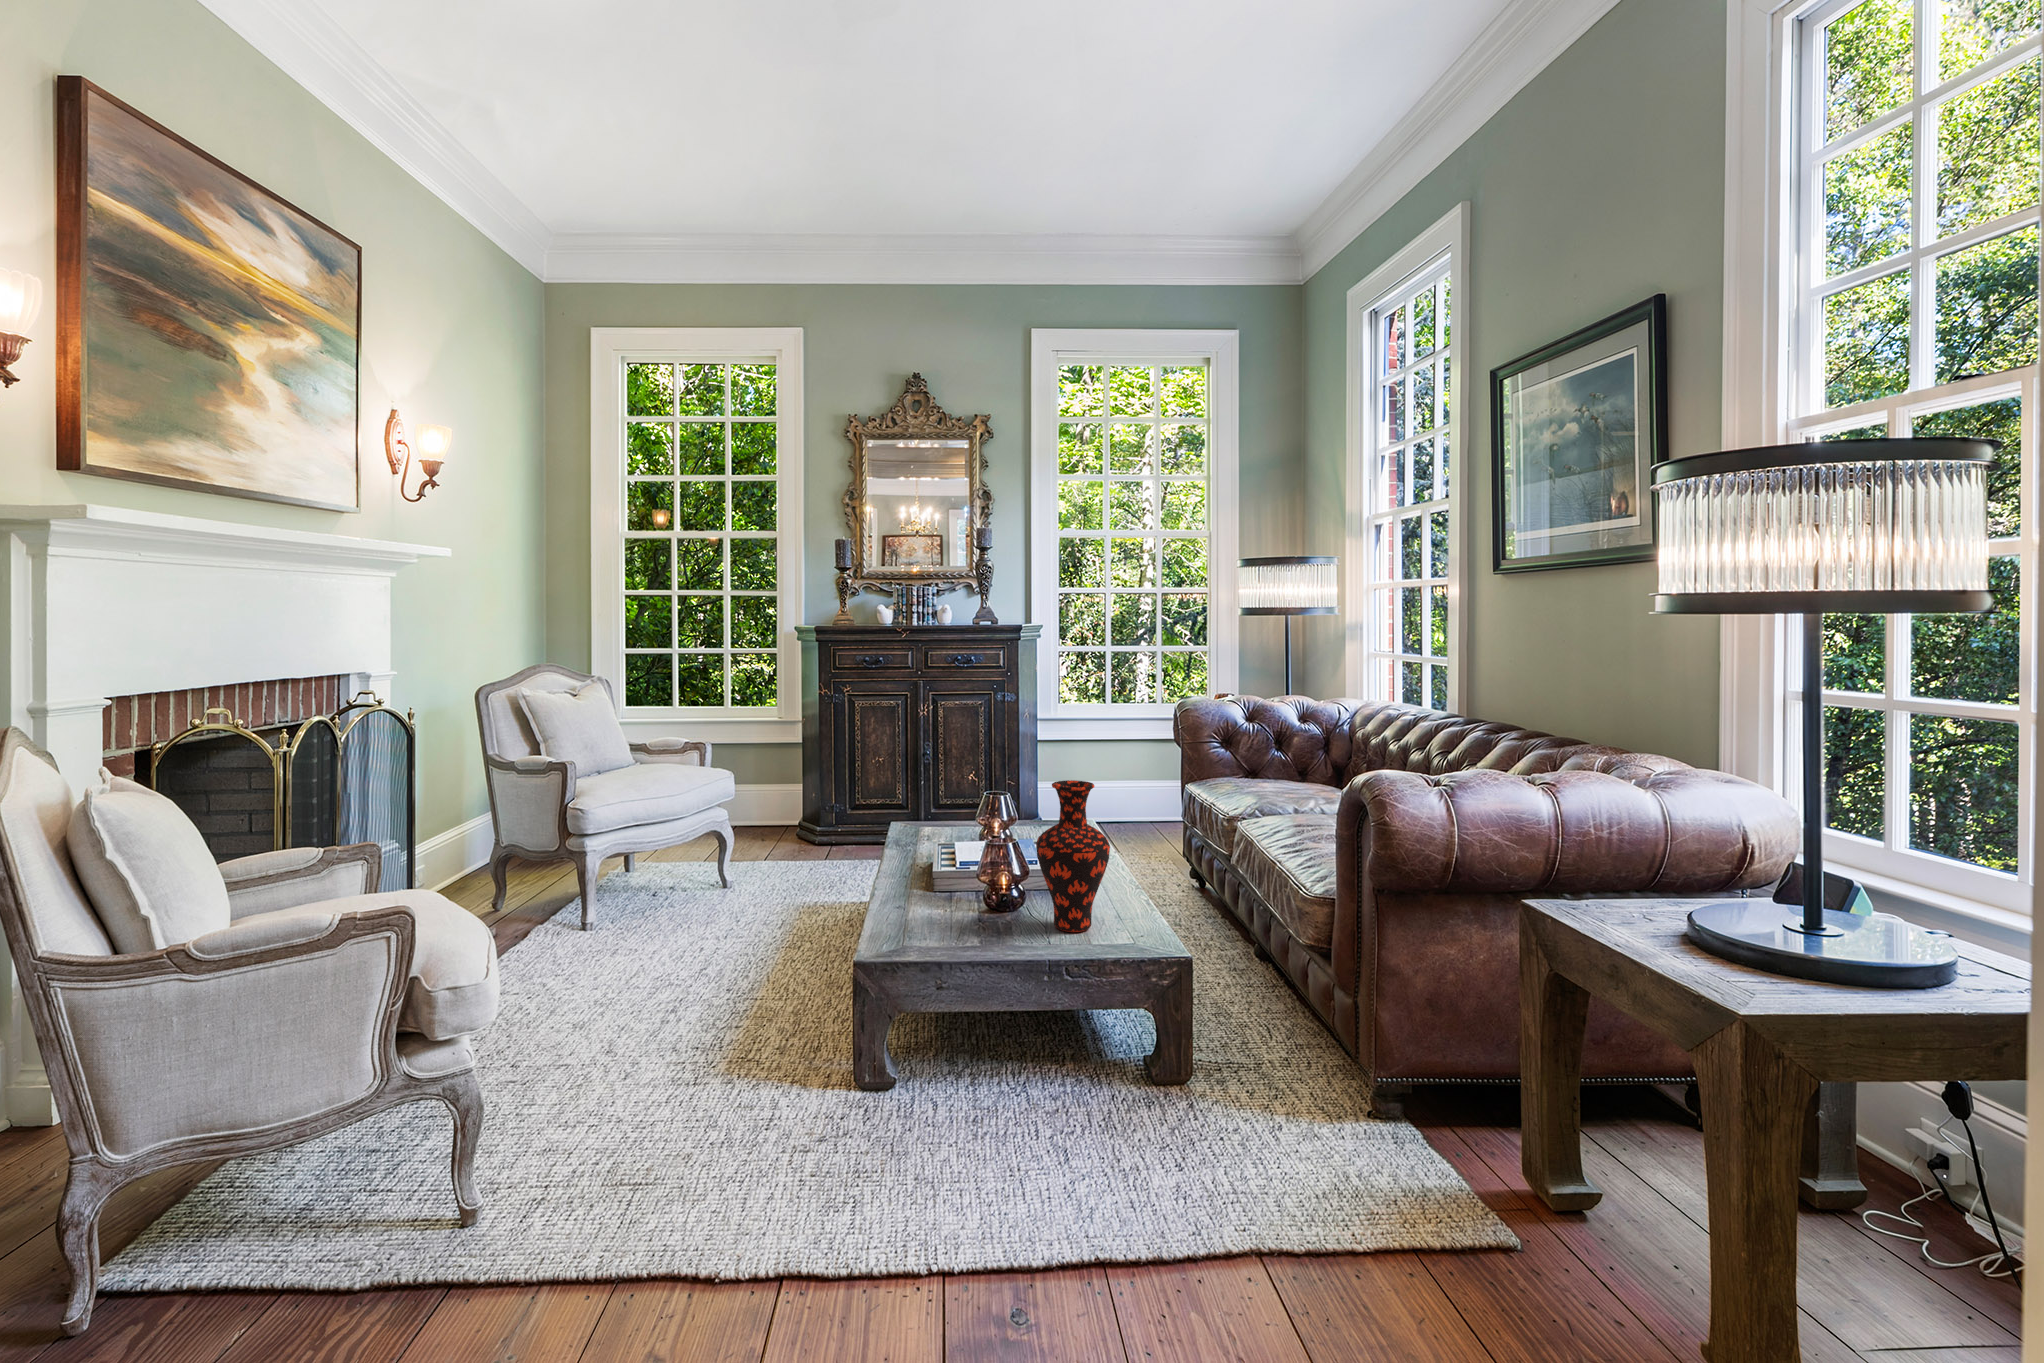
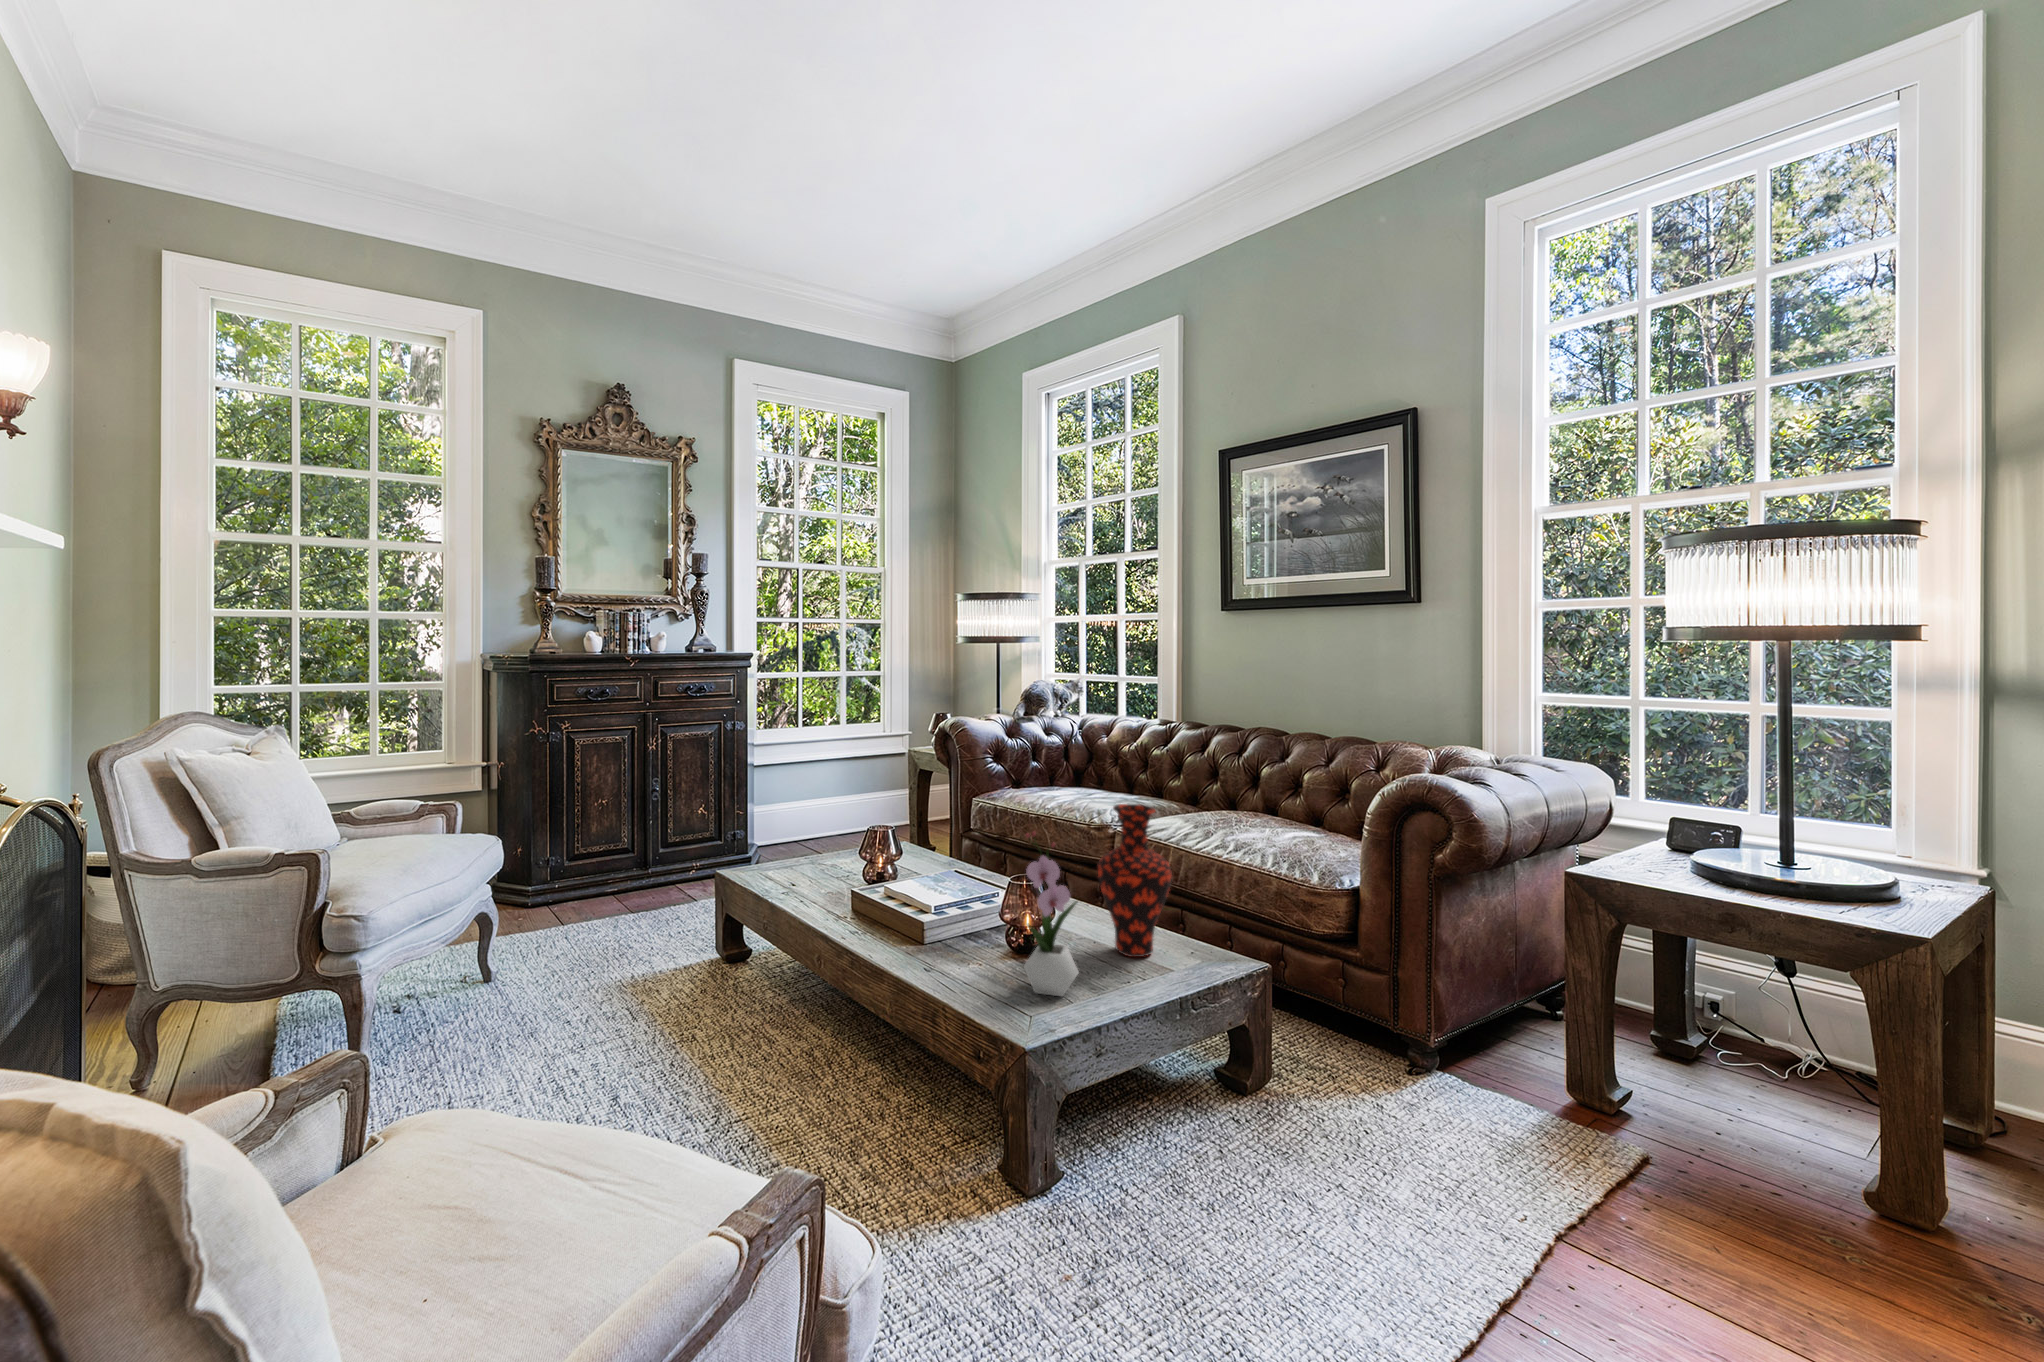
flower arrangement: none [907,788,975,941] -> present [1024,832,1079,996]

